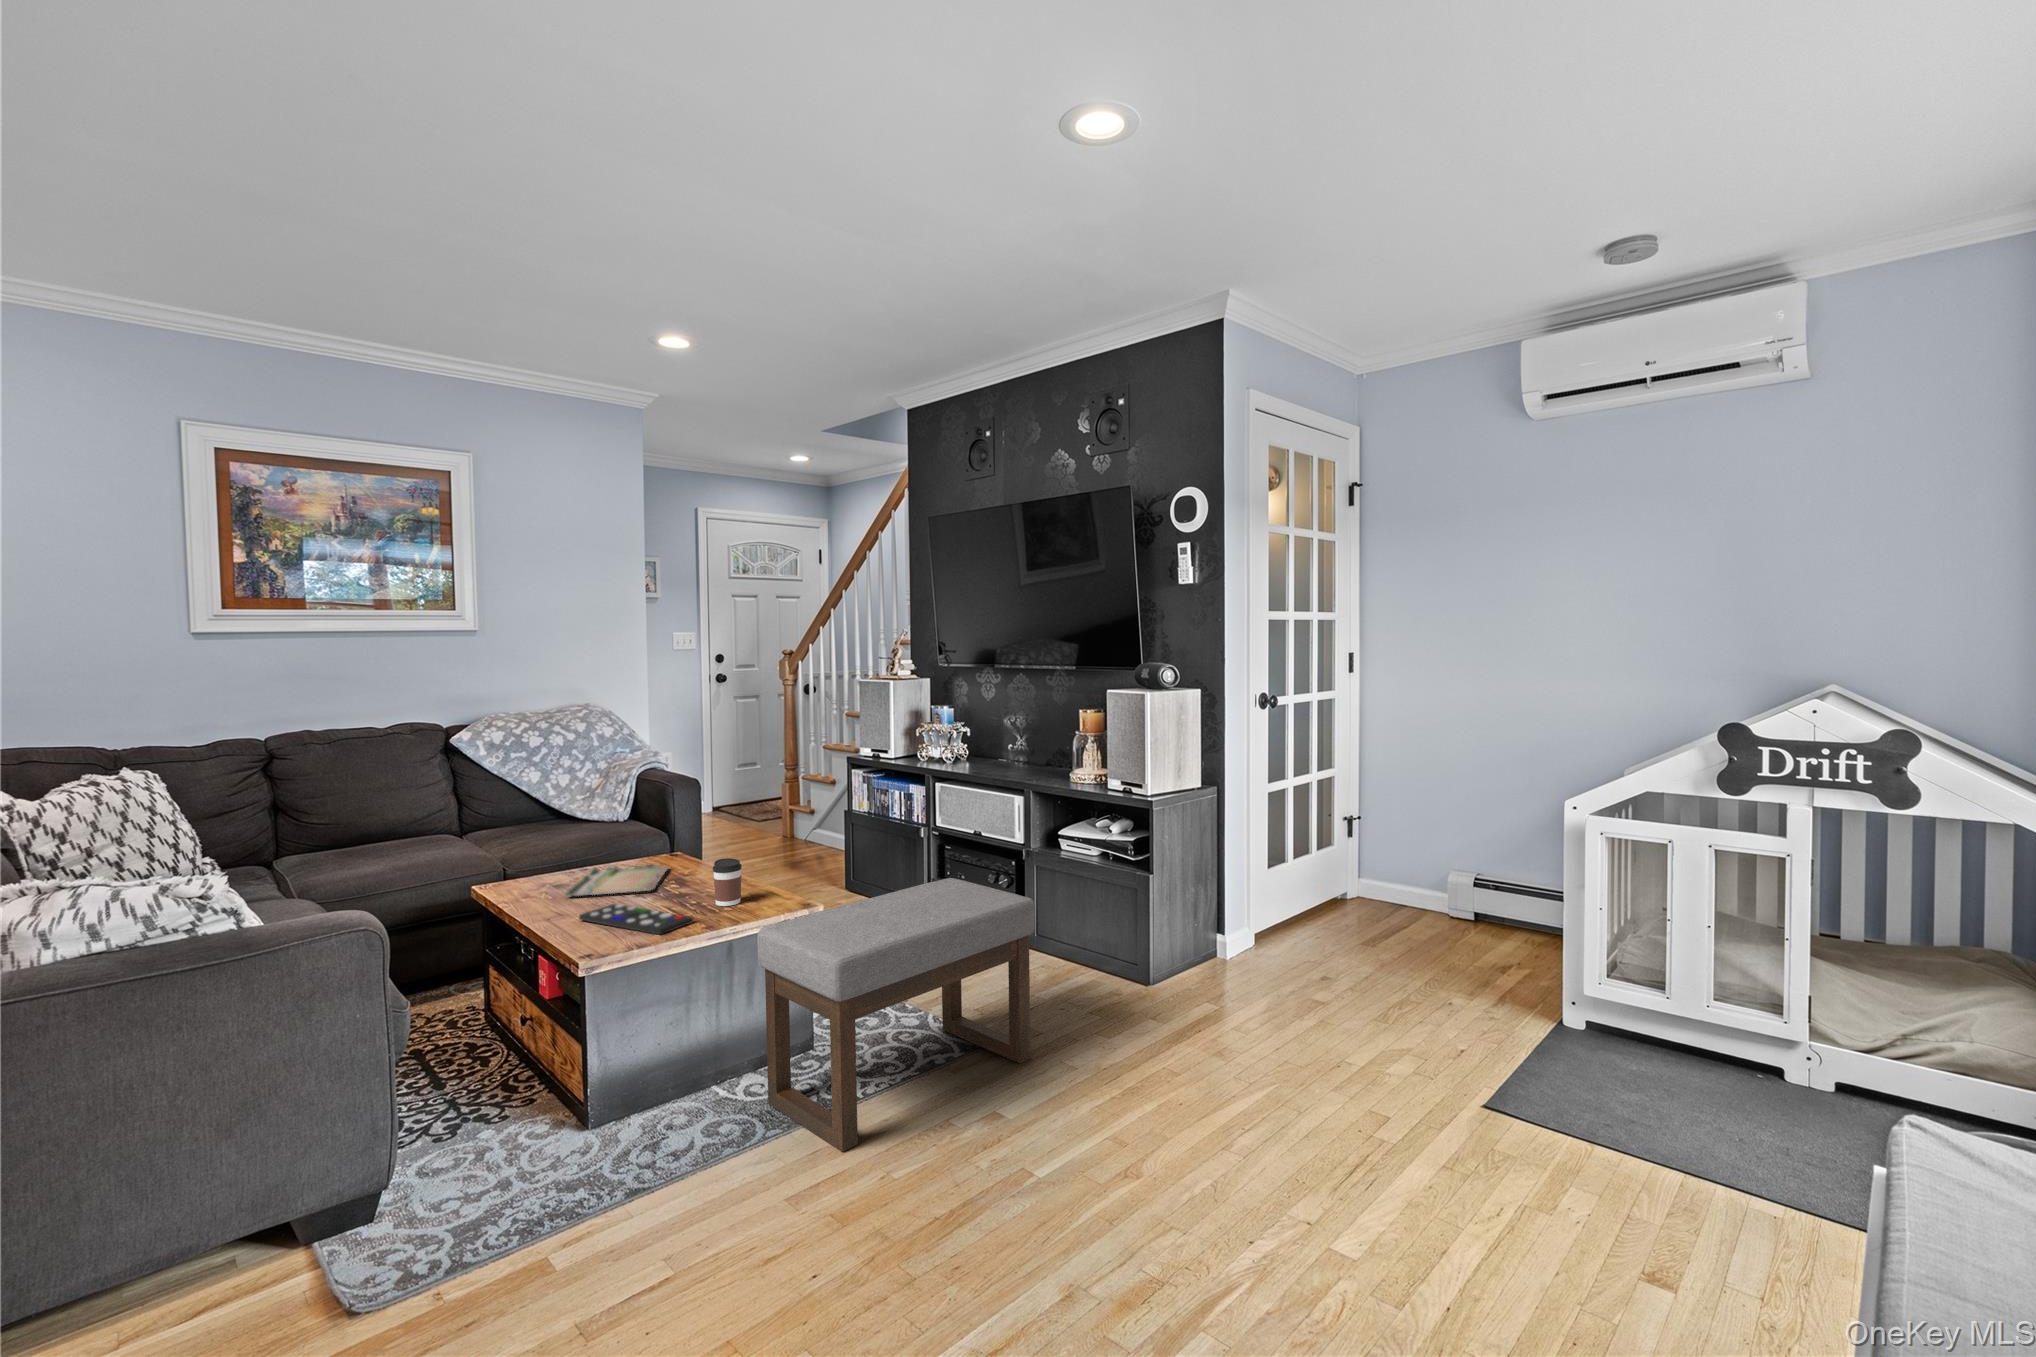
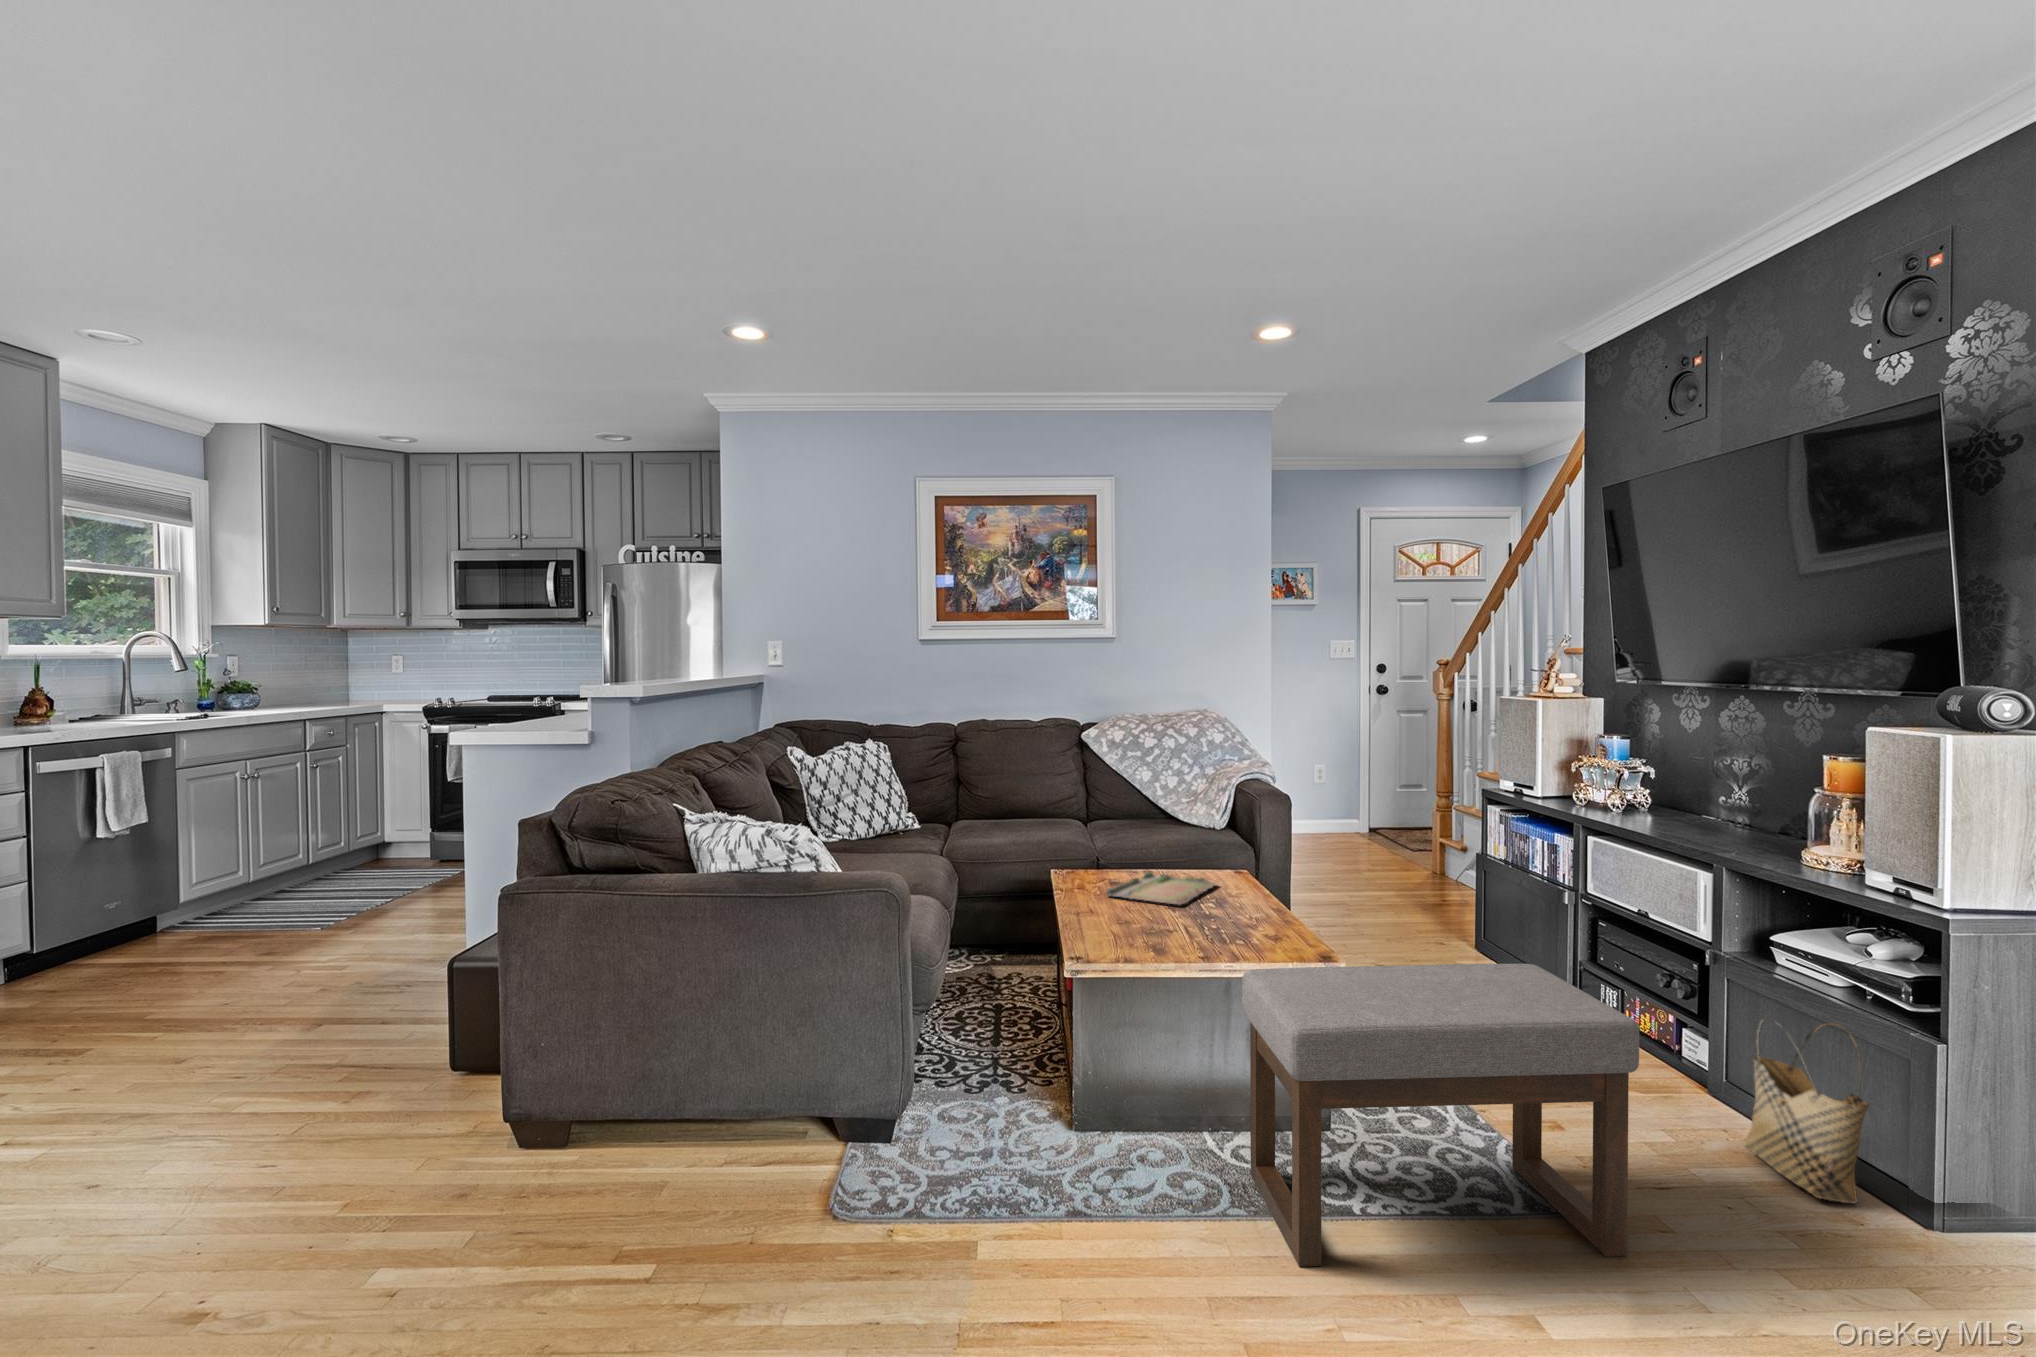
coffee cup: present [713,858,742,906] -> none [1225,884,1257,938]
woven basket: none [1057,879,1123,989] -> present [1744,1019,1869,1203]
remote control: present [579,904,693,935] -> none [1096,911,1190,952]

